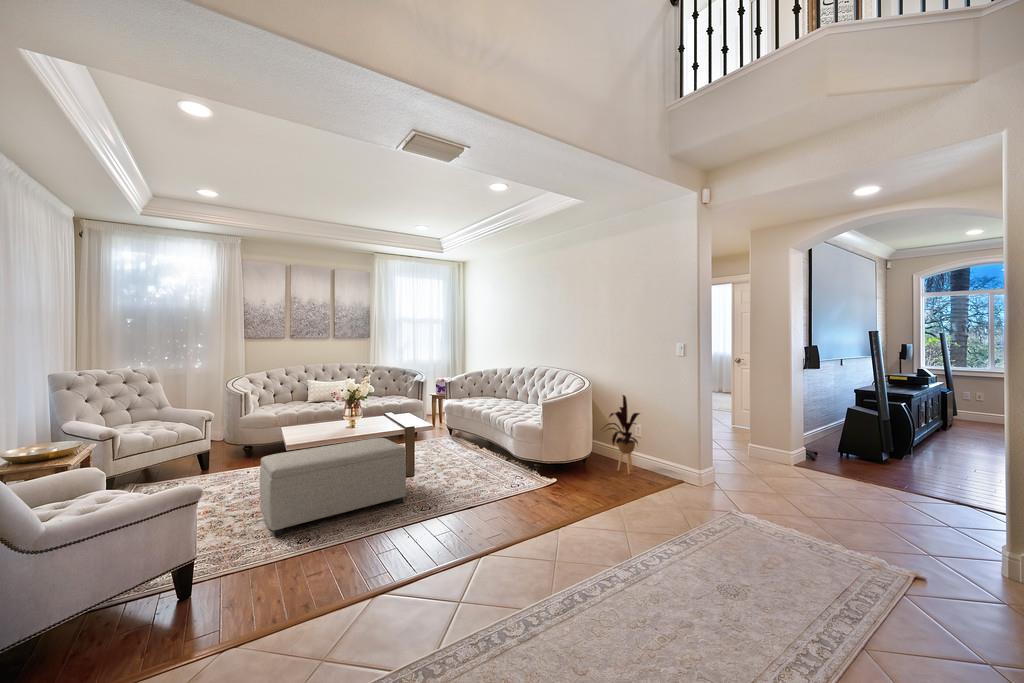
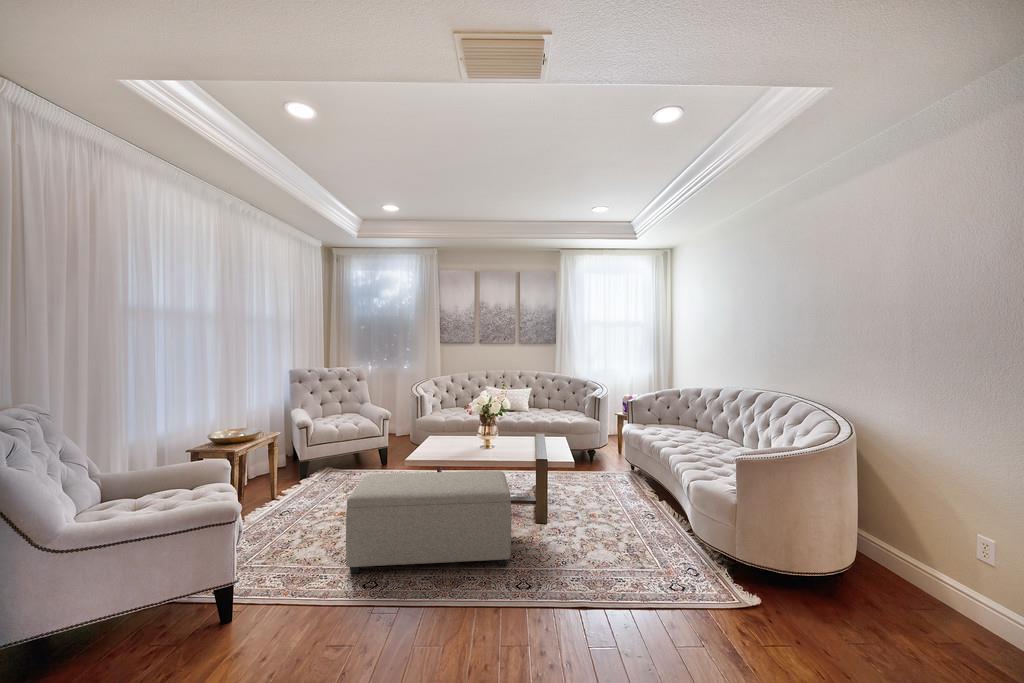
house plant: present [604,395,640,474] -> none [861,467,974,631]

